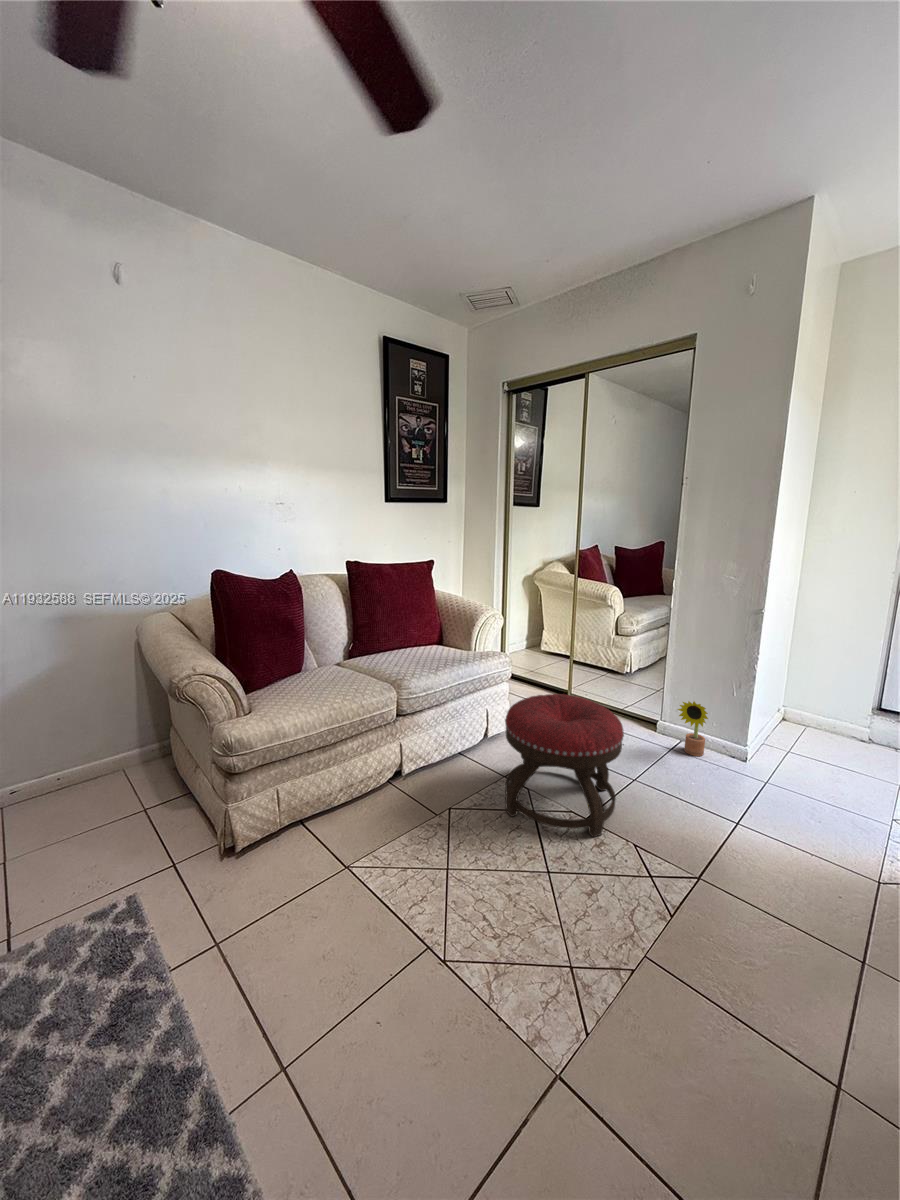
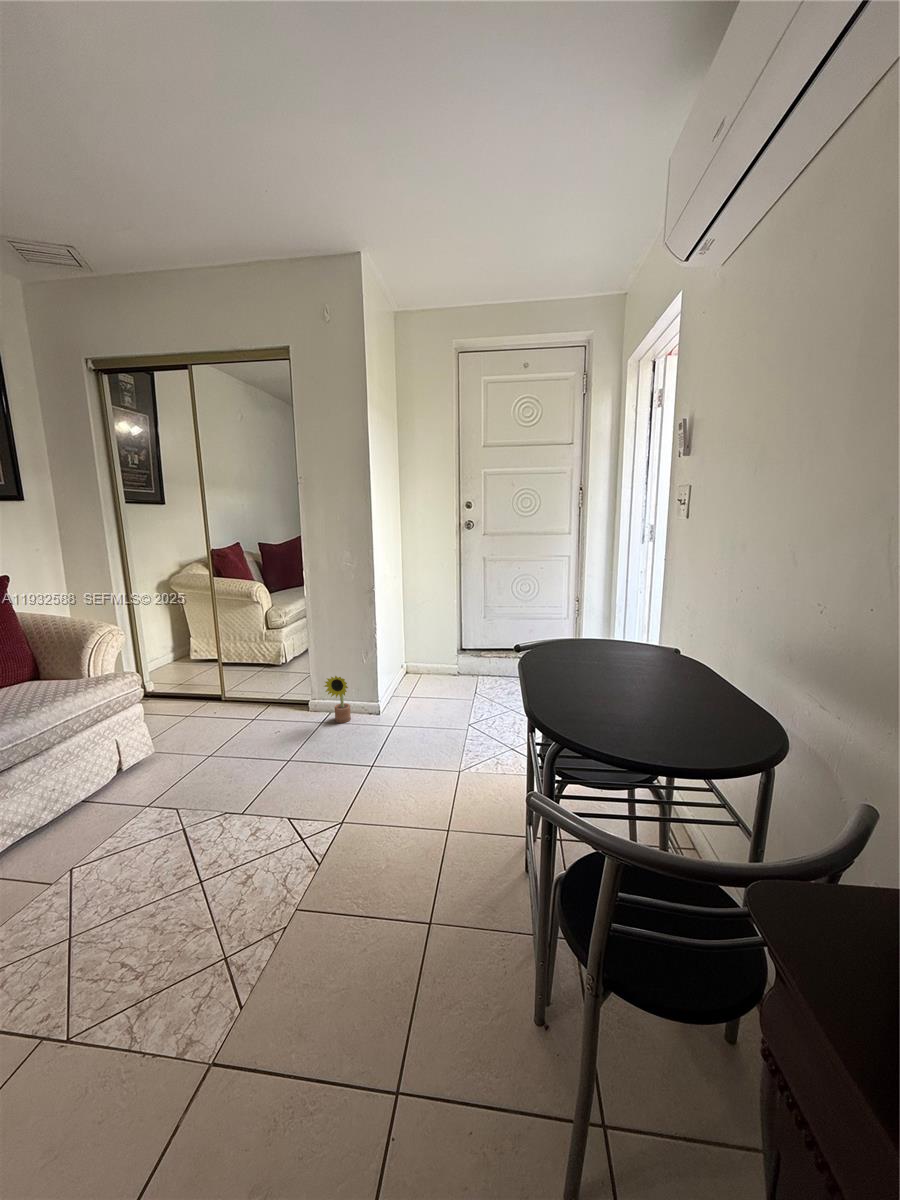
ottoman: present [505,694,624,837] -> none [134,698,271,845]

